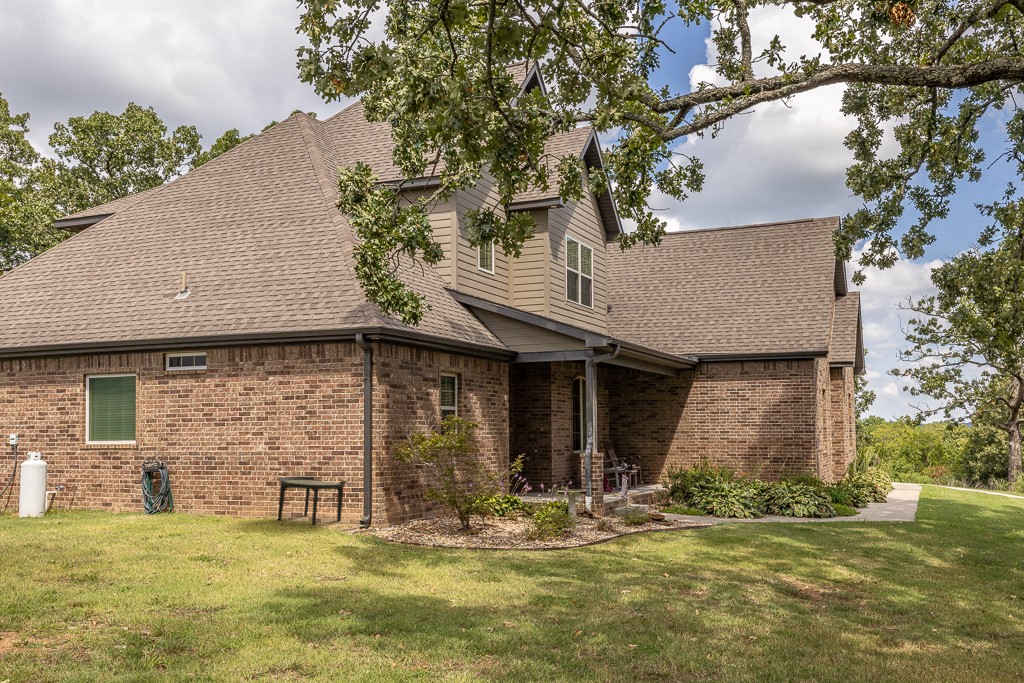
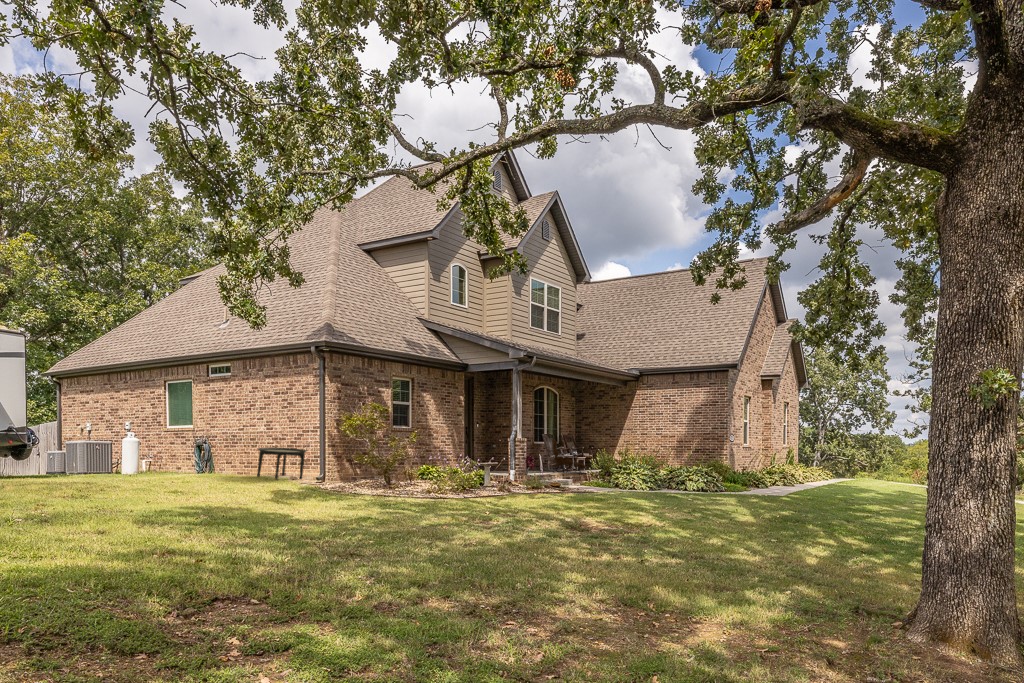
lounge chair: none [592,448,638,493] -> present [552,439,586,473]

